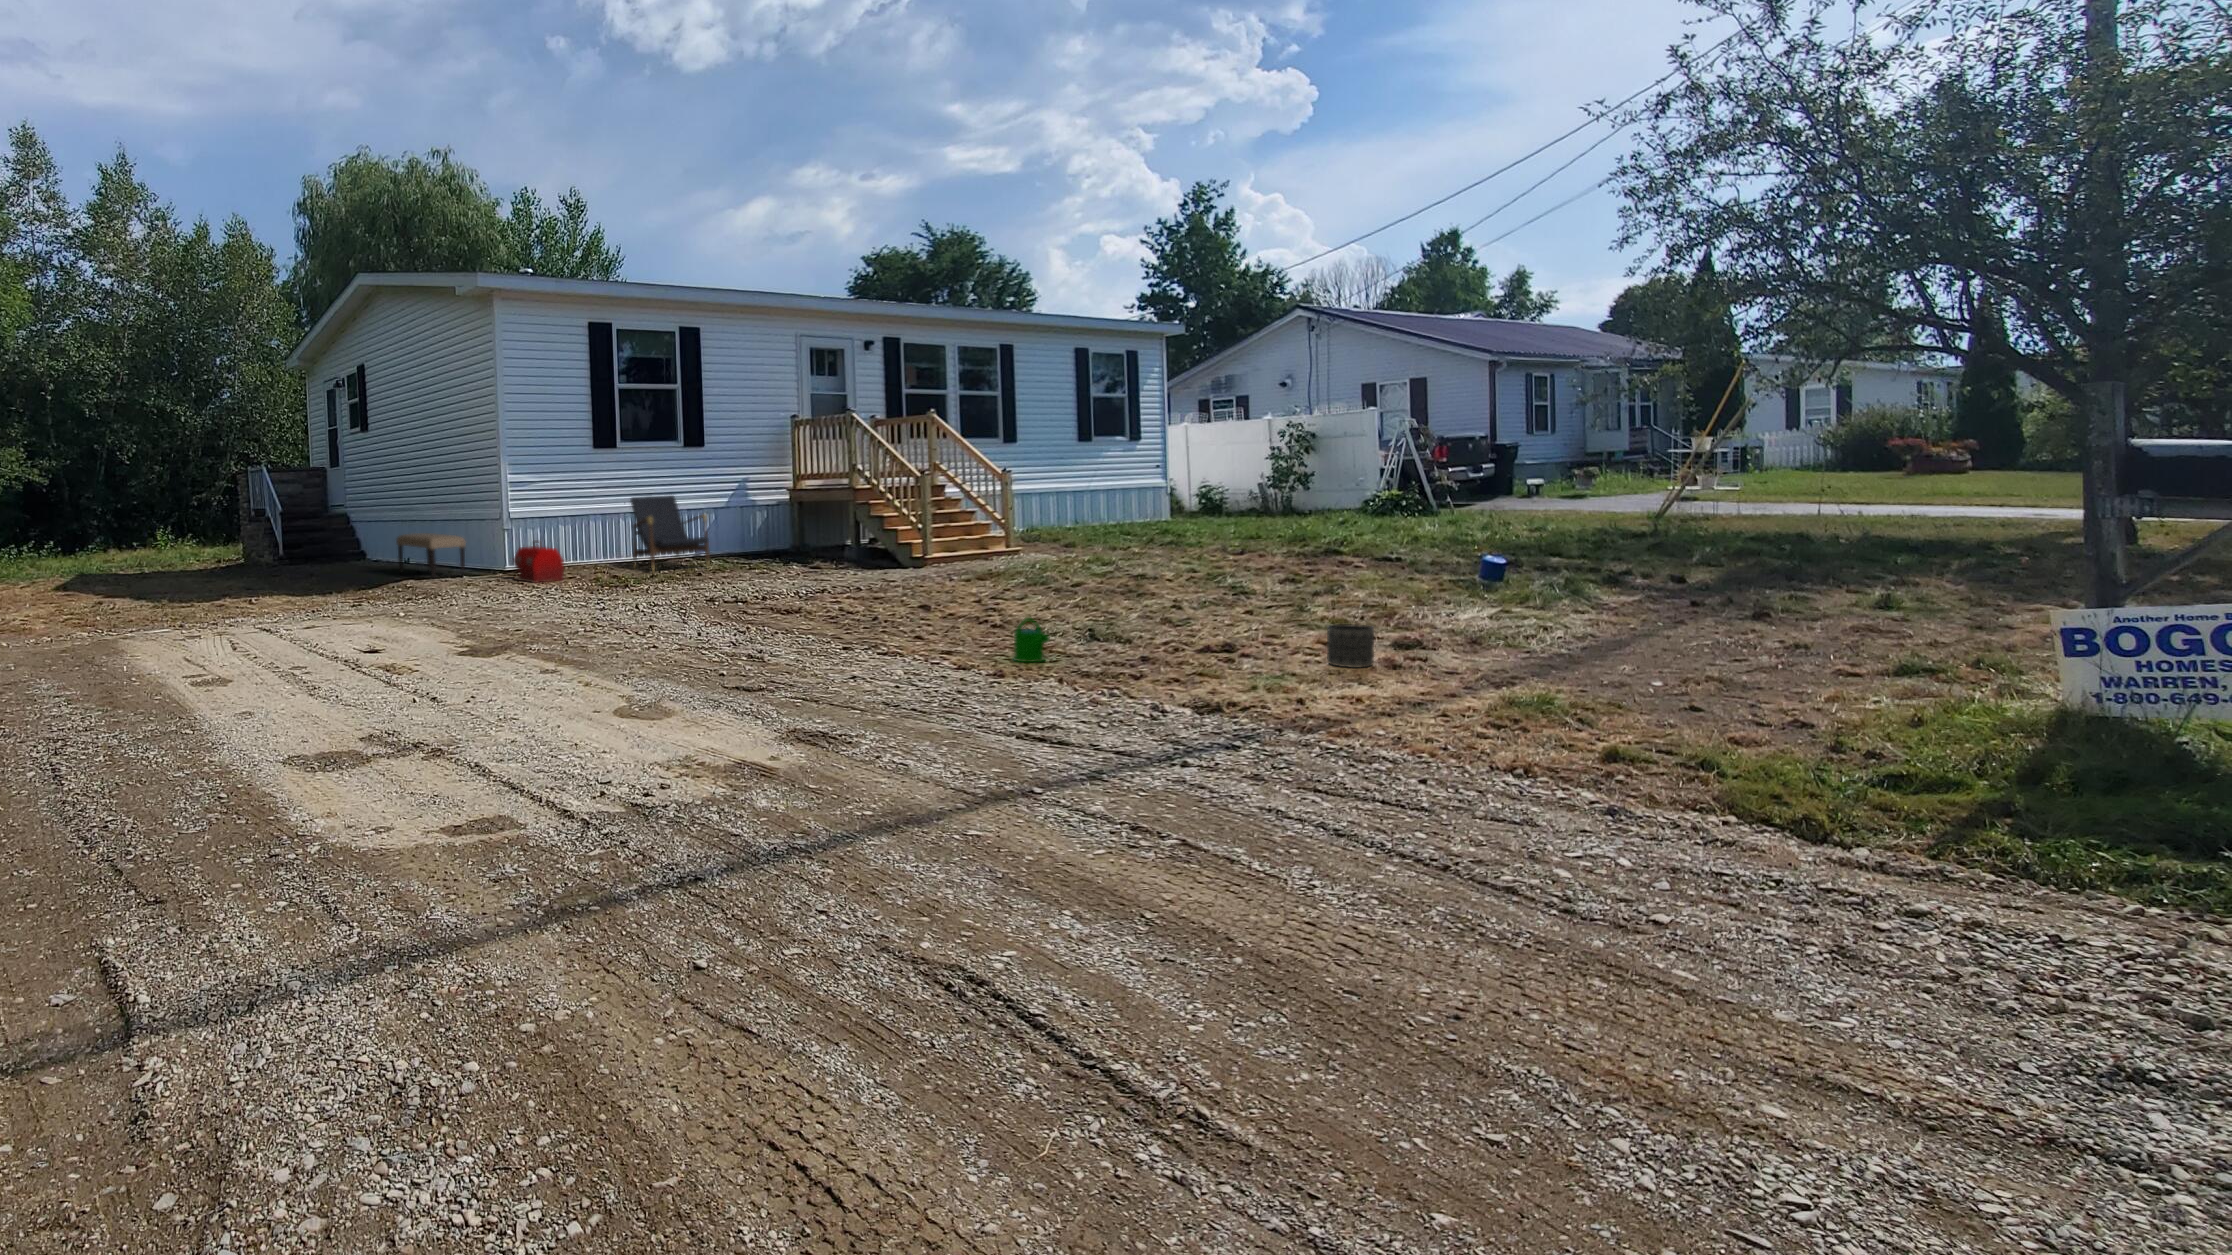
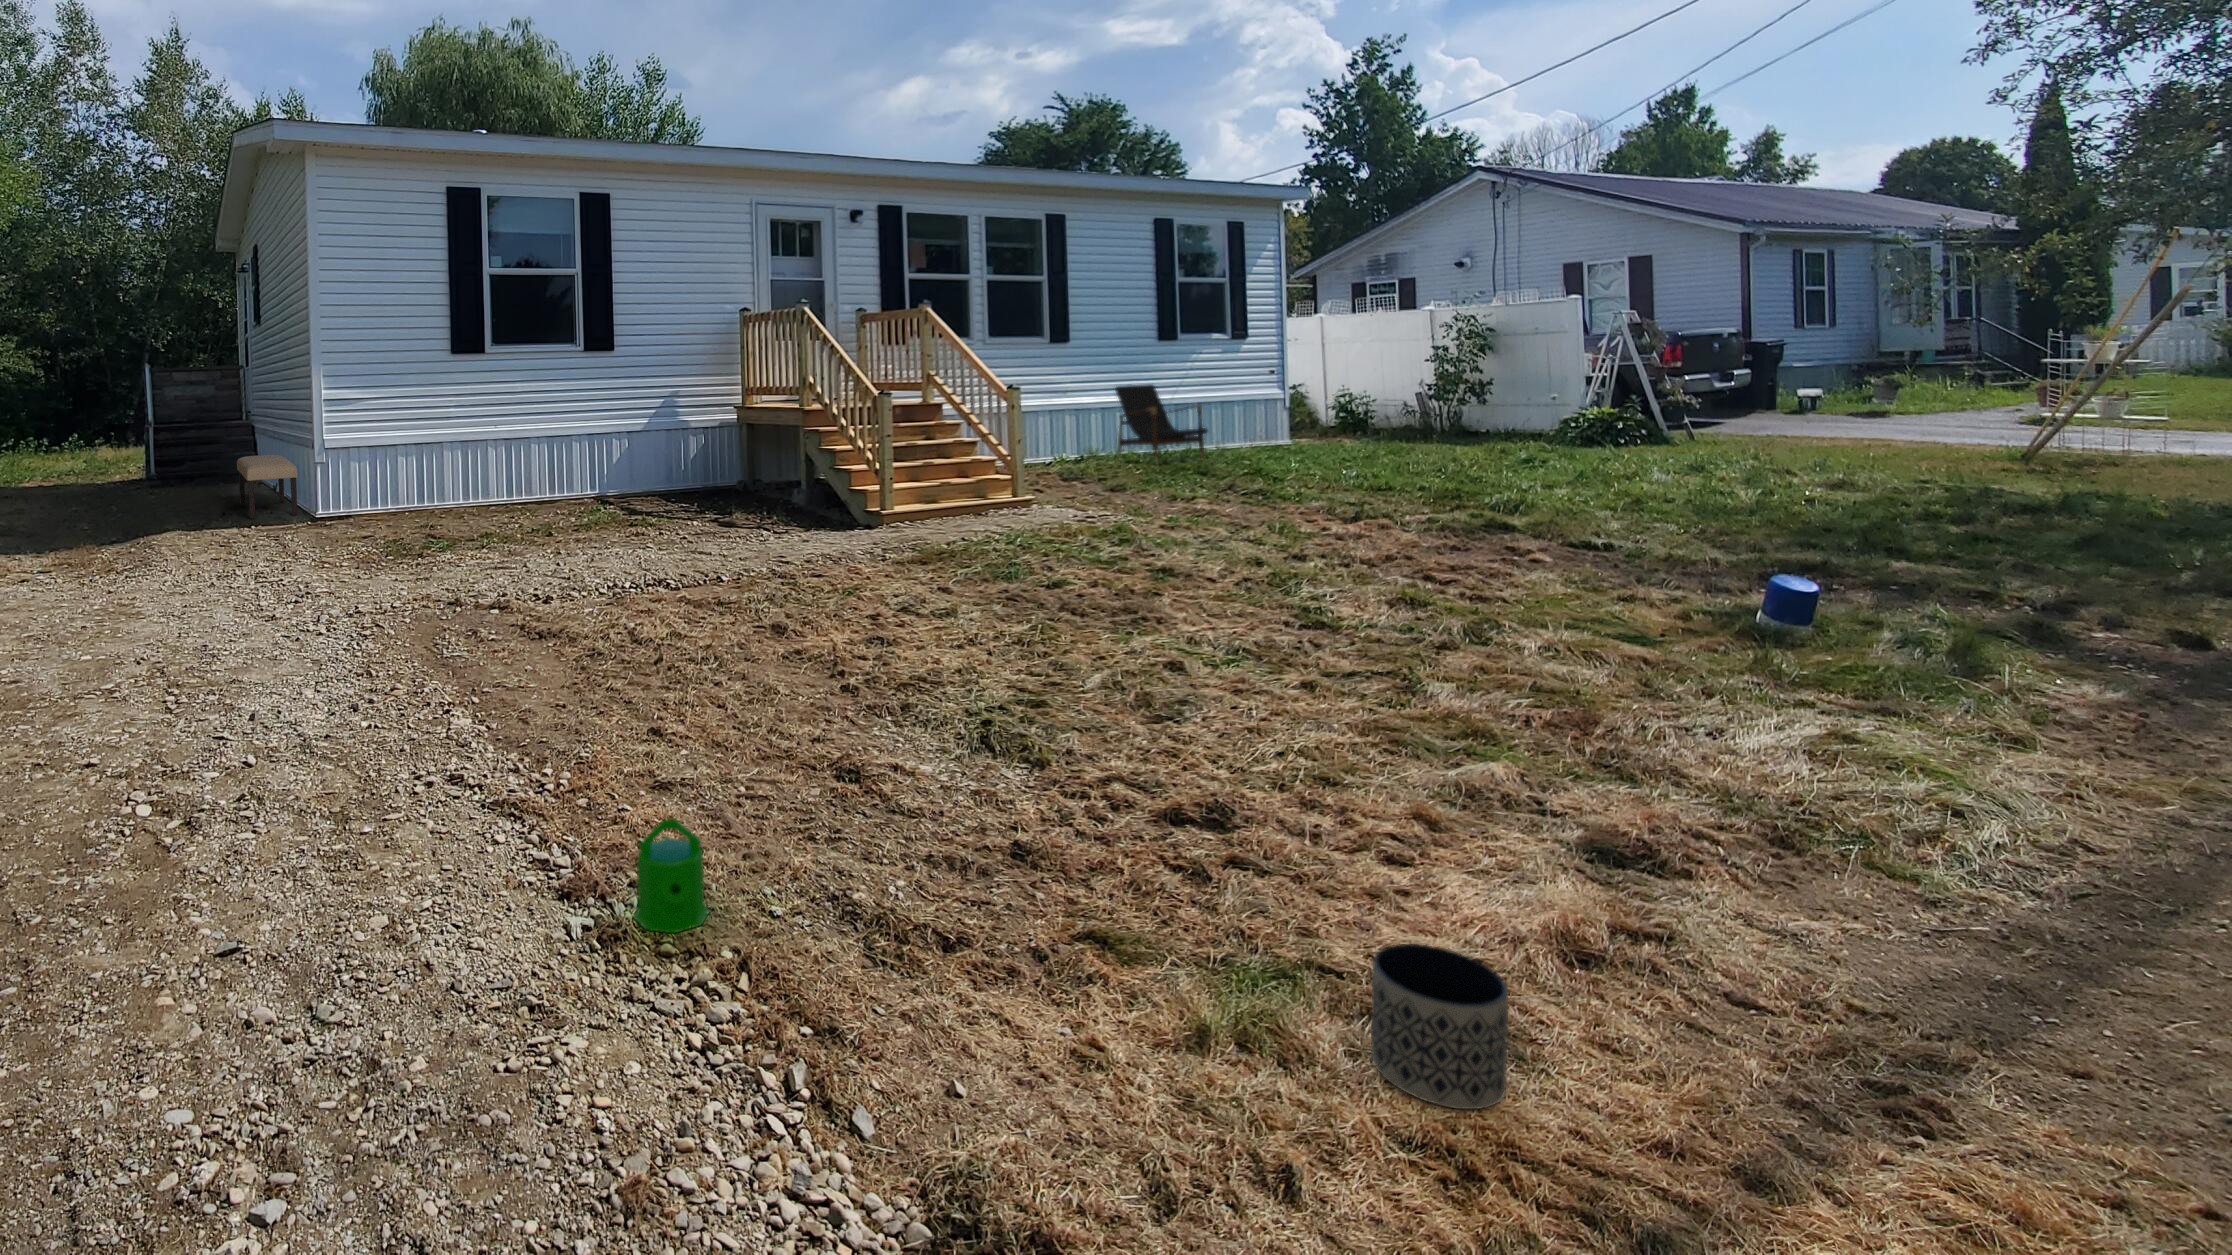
lounge chair: present [631,495,710,572] -> present [1115,384,1208,464]
toolbox: present [513,541,564,583] -> none [333,476,387,535]

